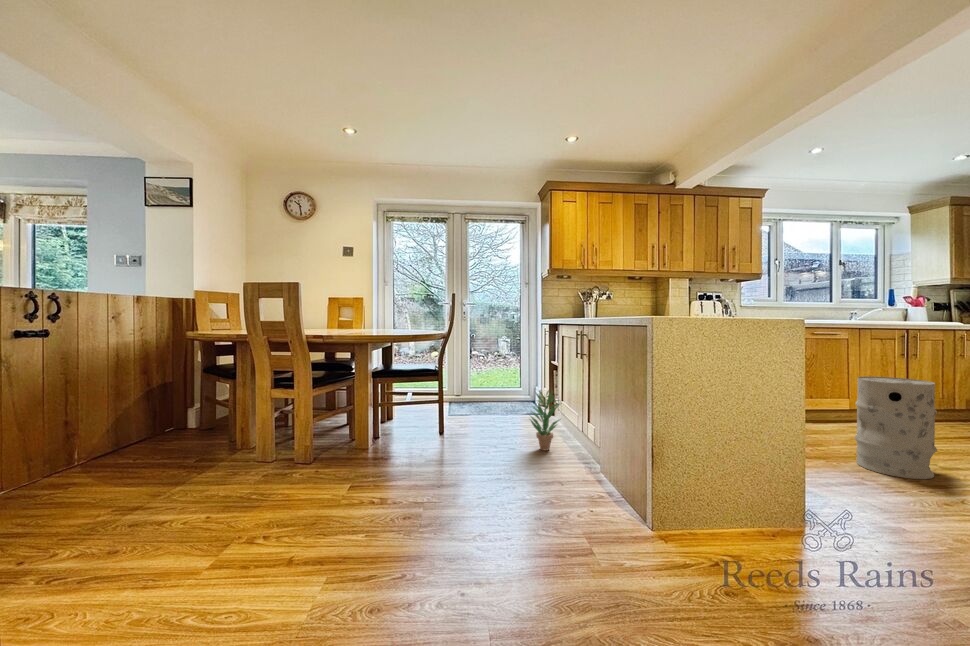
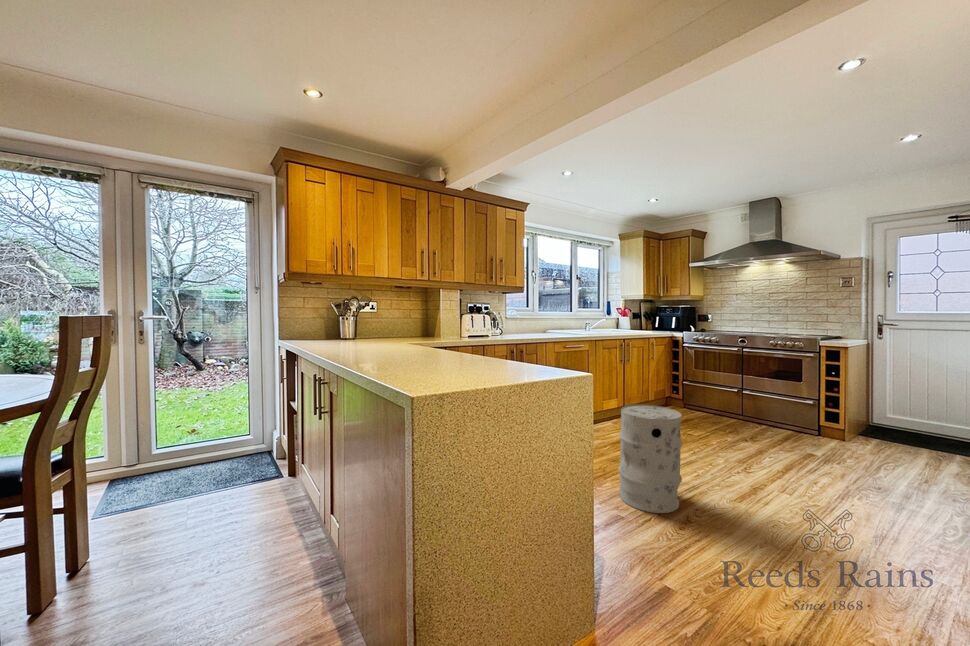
potted plant: present [531,391,561,450] -> none [220,486,284,593]

